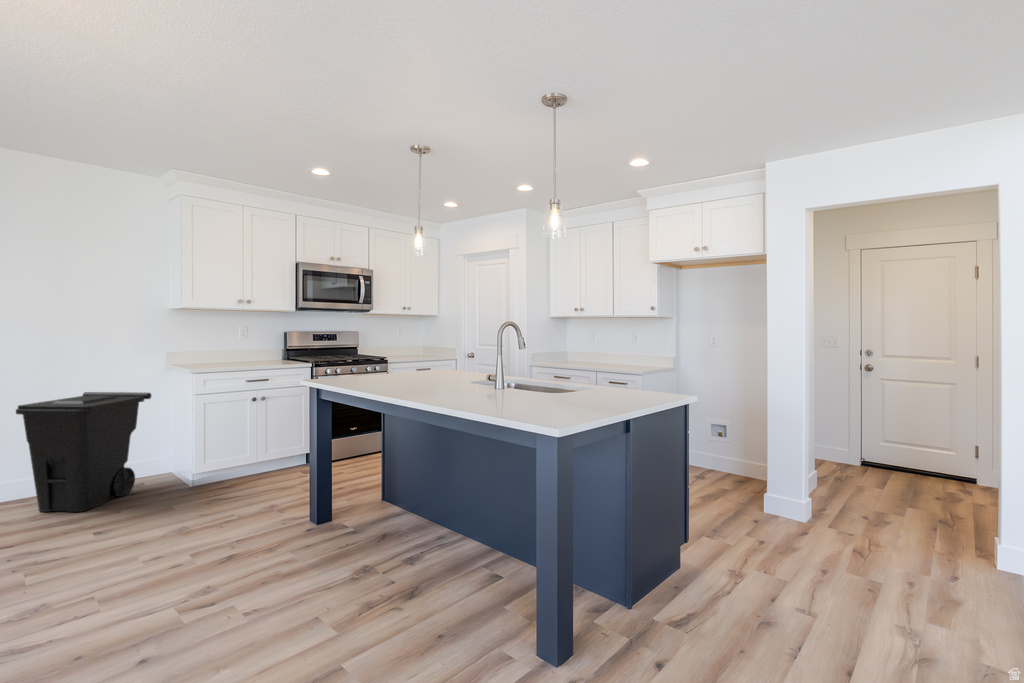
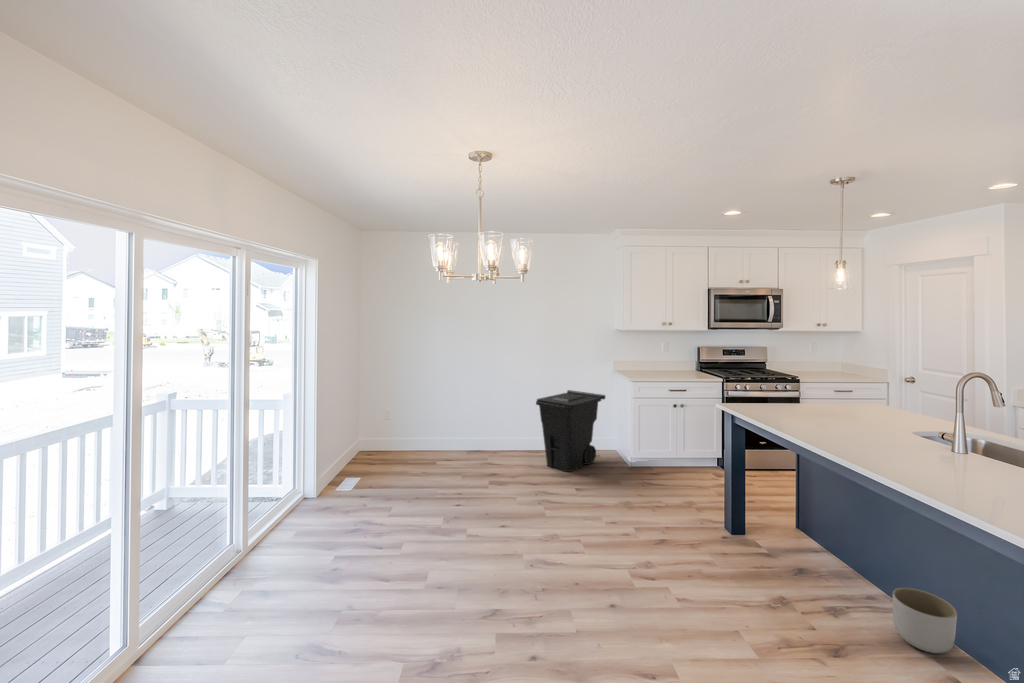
planter: none [456,515,498,565] -> present [893,588,957,653]

